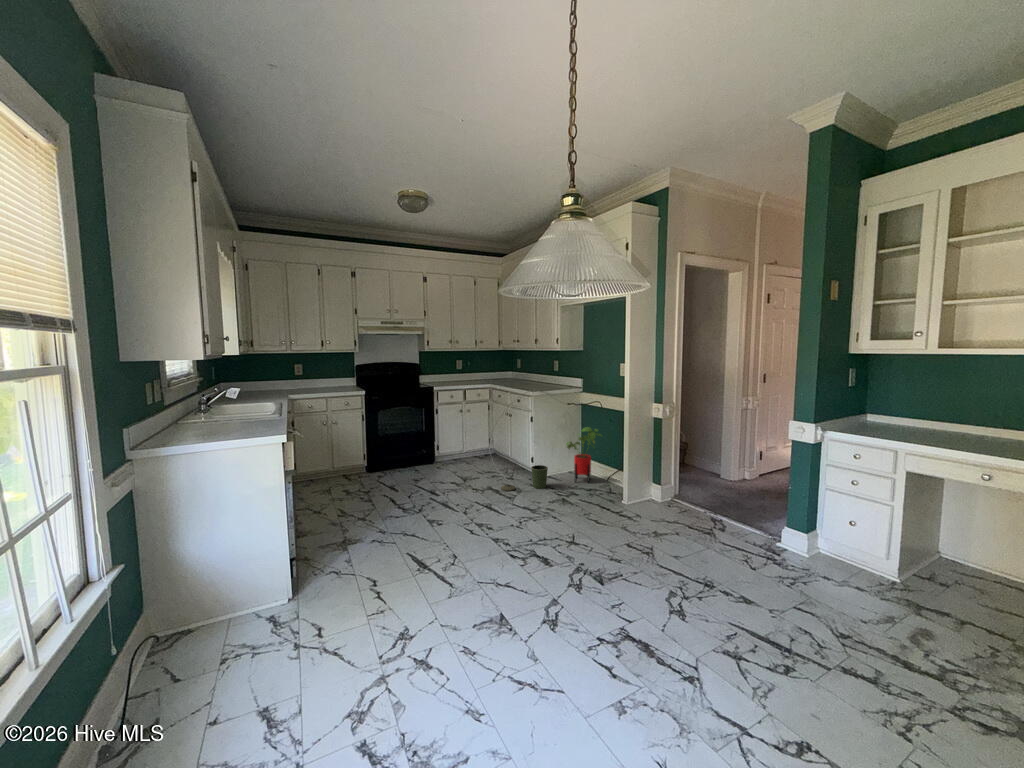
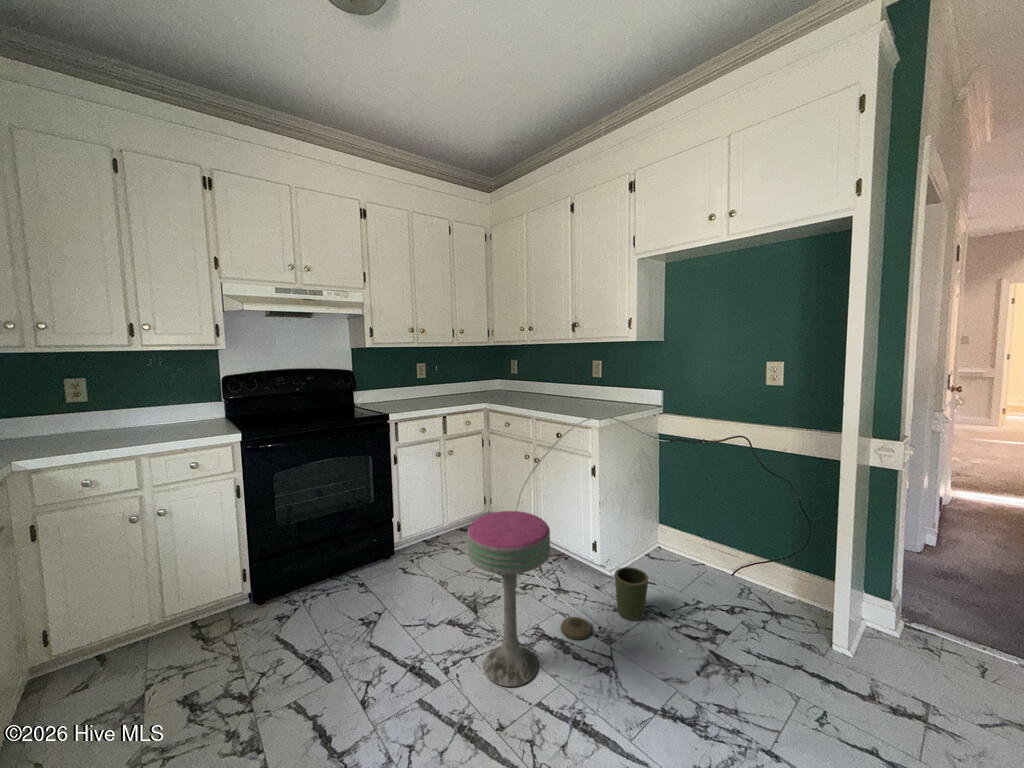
house plant: present [566,427,601,482] -> none [666,487,739,590]
bar stool: none [452,428,488,499] -> present [468,511,550,687]

